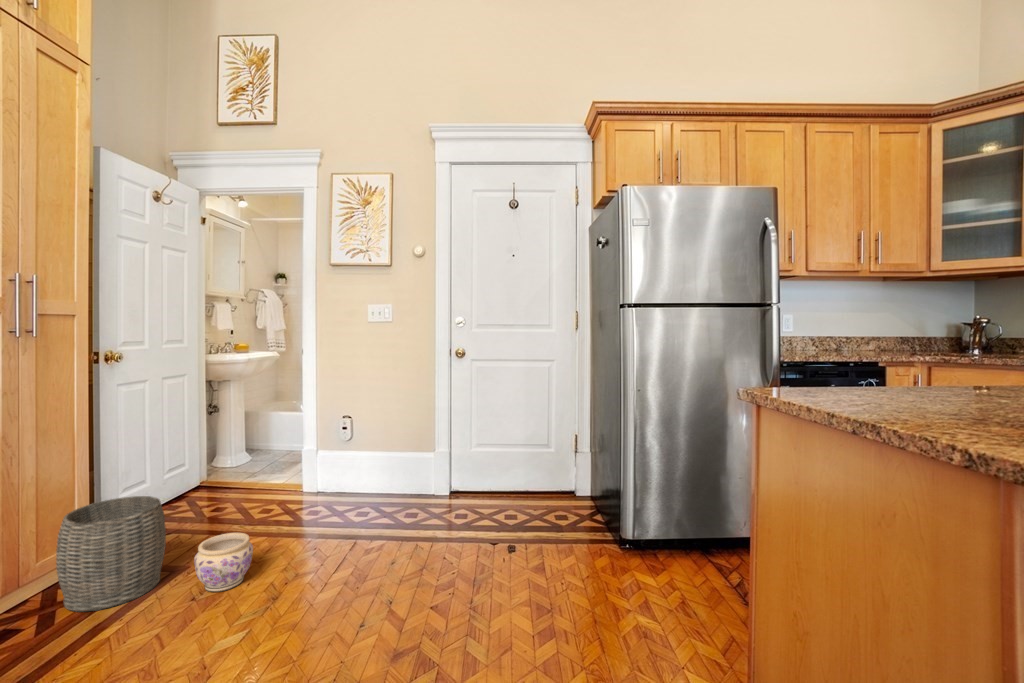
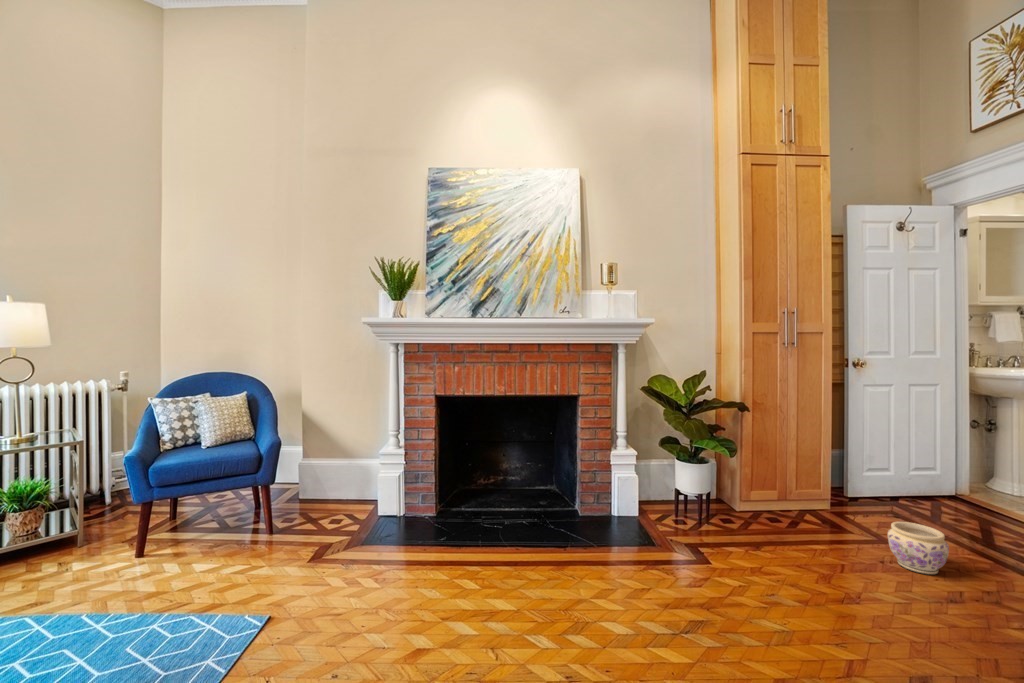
woven basket: present [56,496,166,612] -> none [800,463,875,542]

